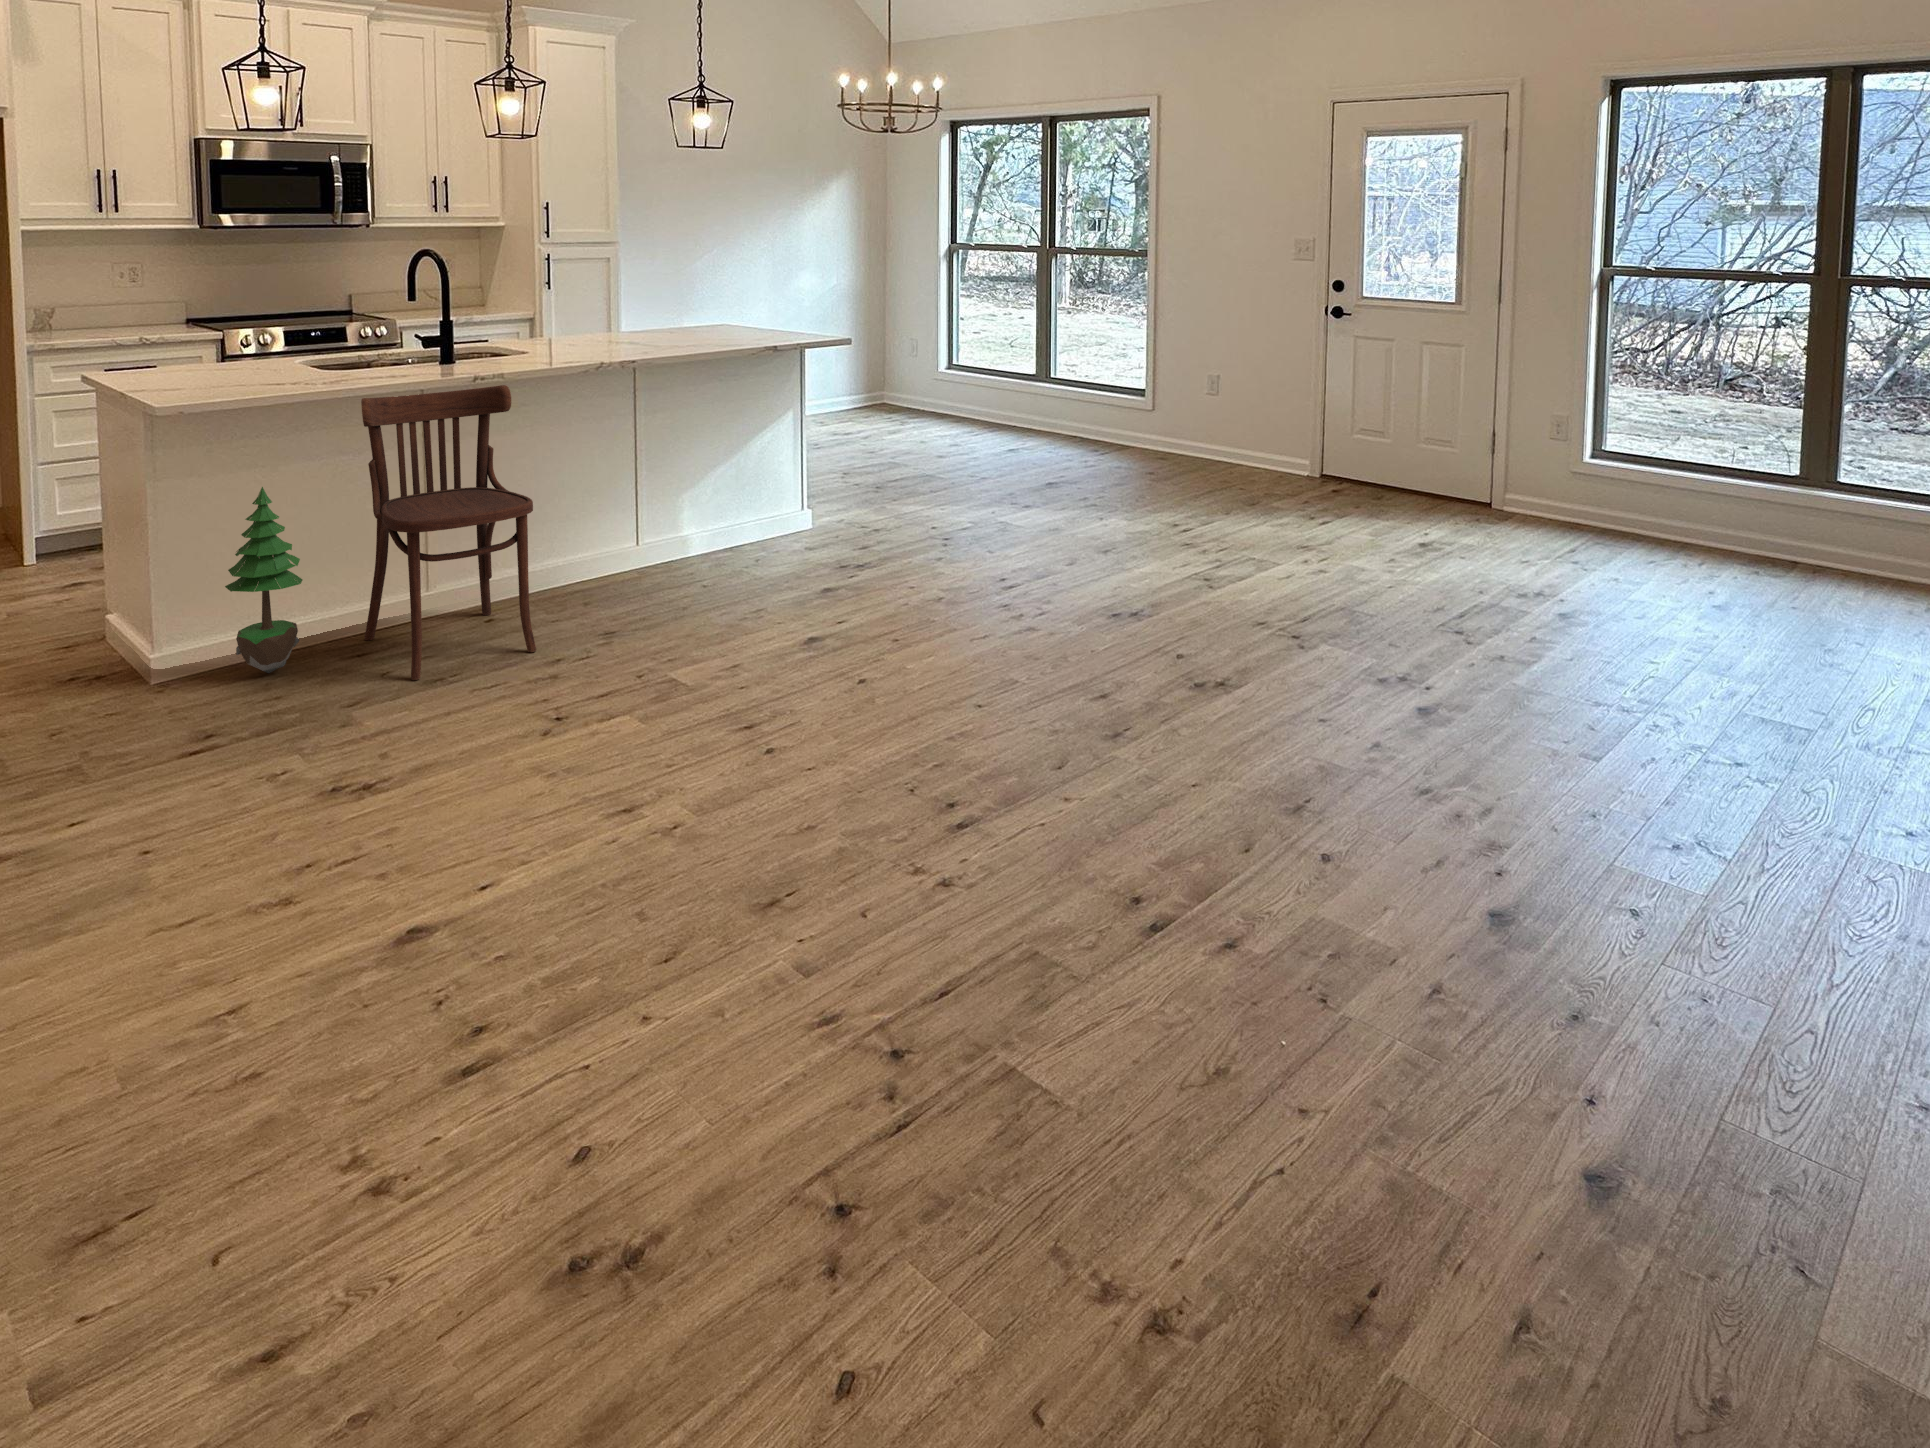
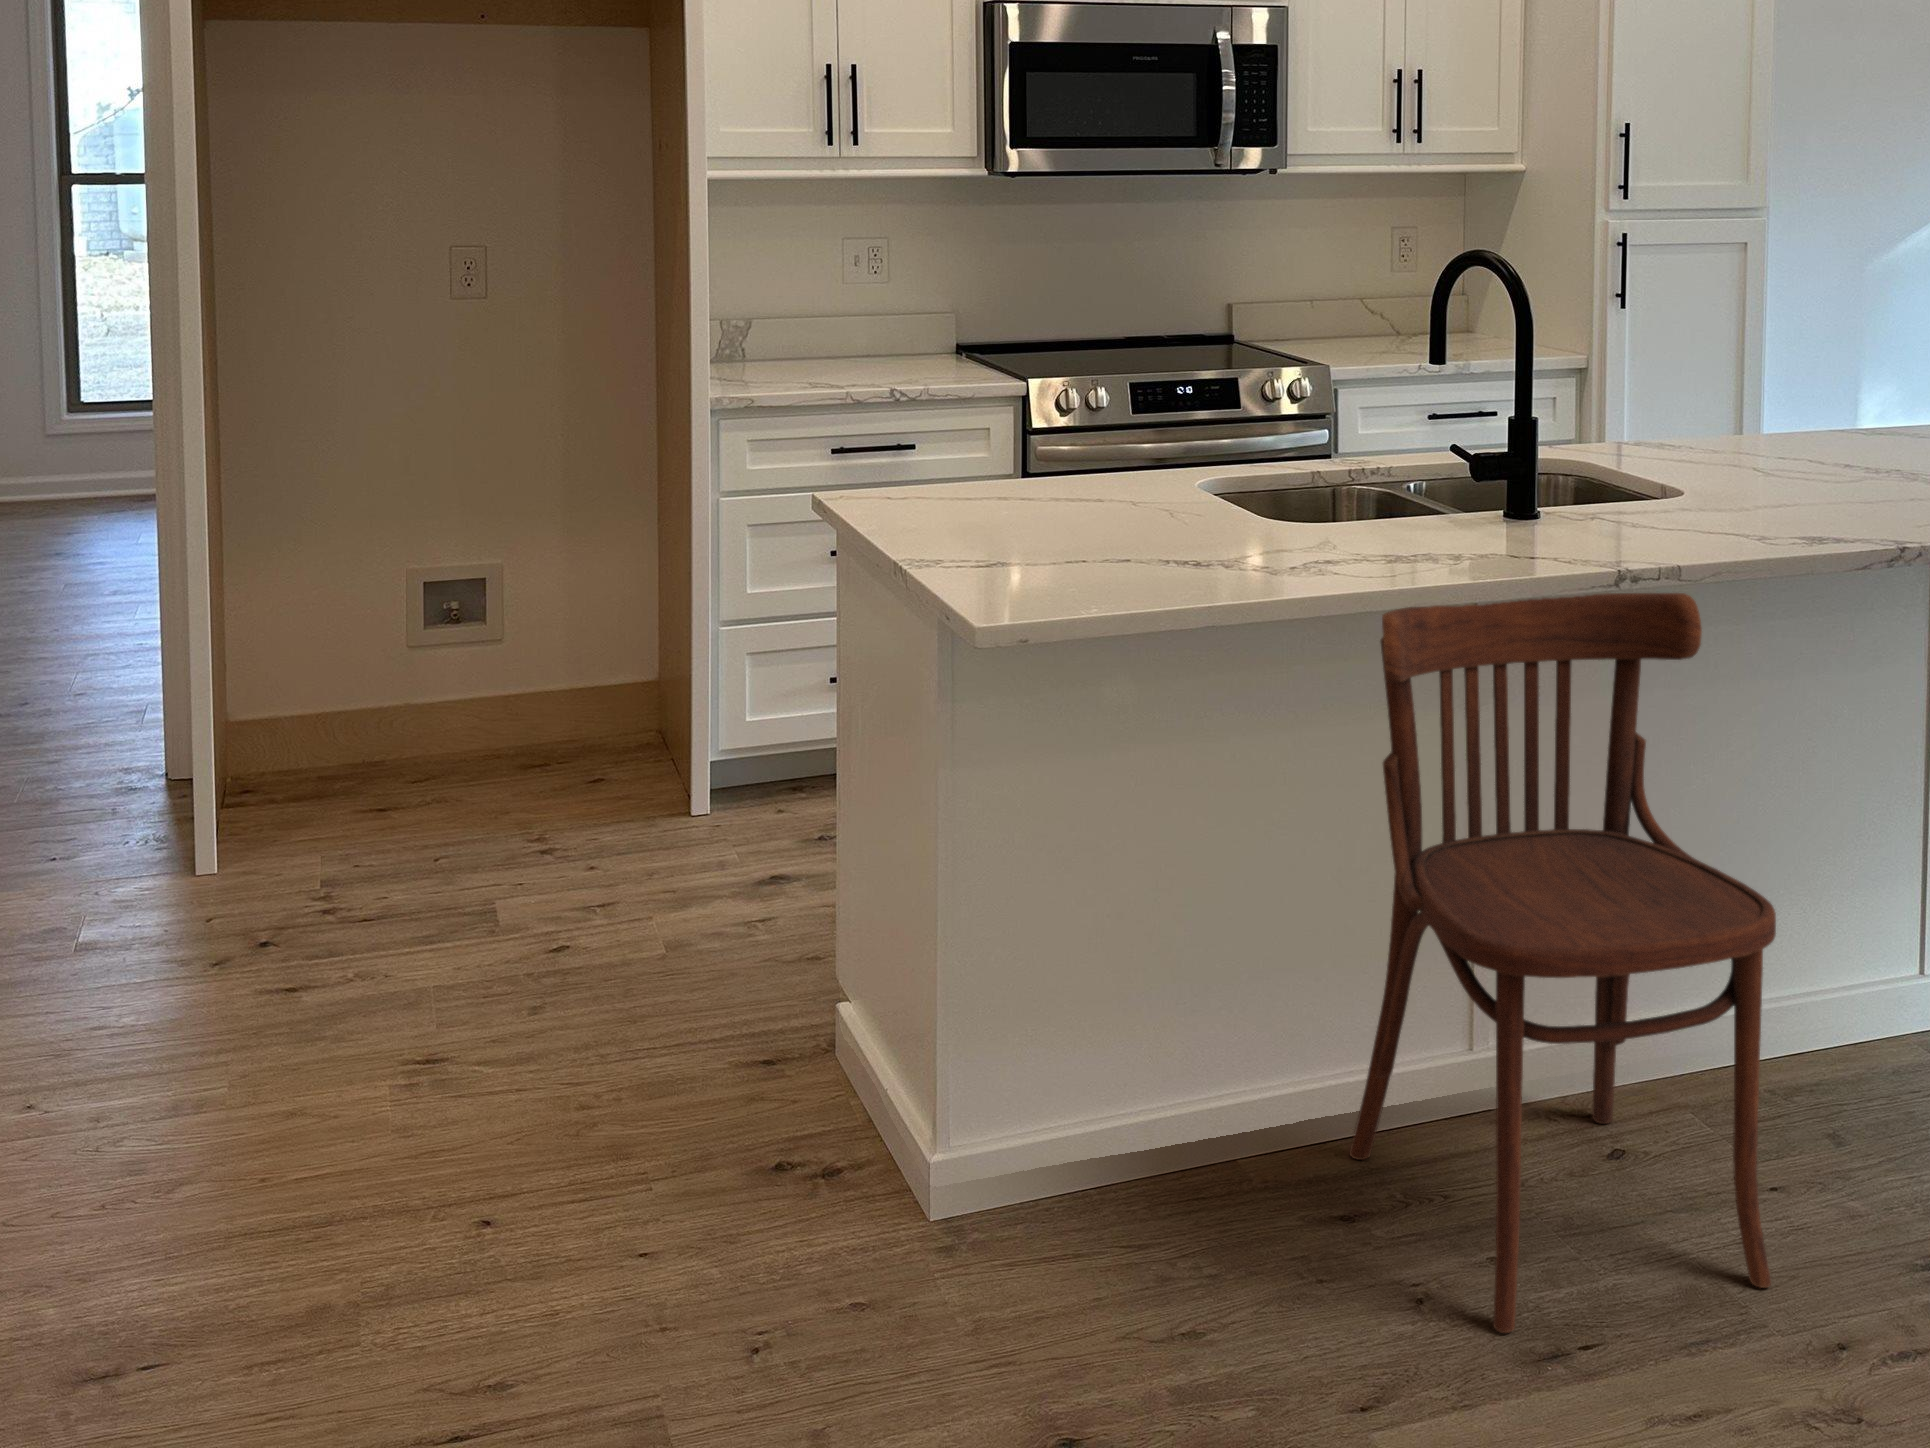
potted tree: present [225,487,302,673] -> none [1090,807,1246,1231]

